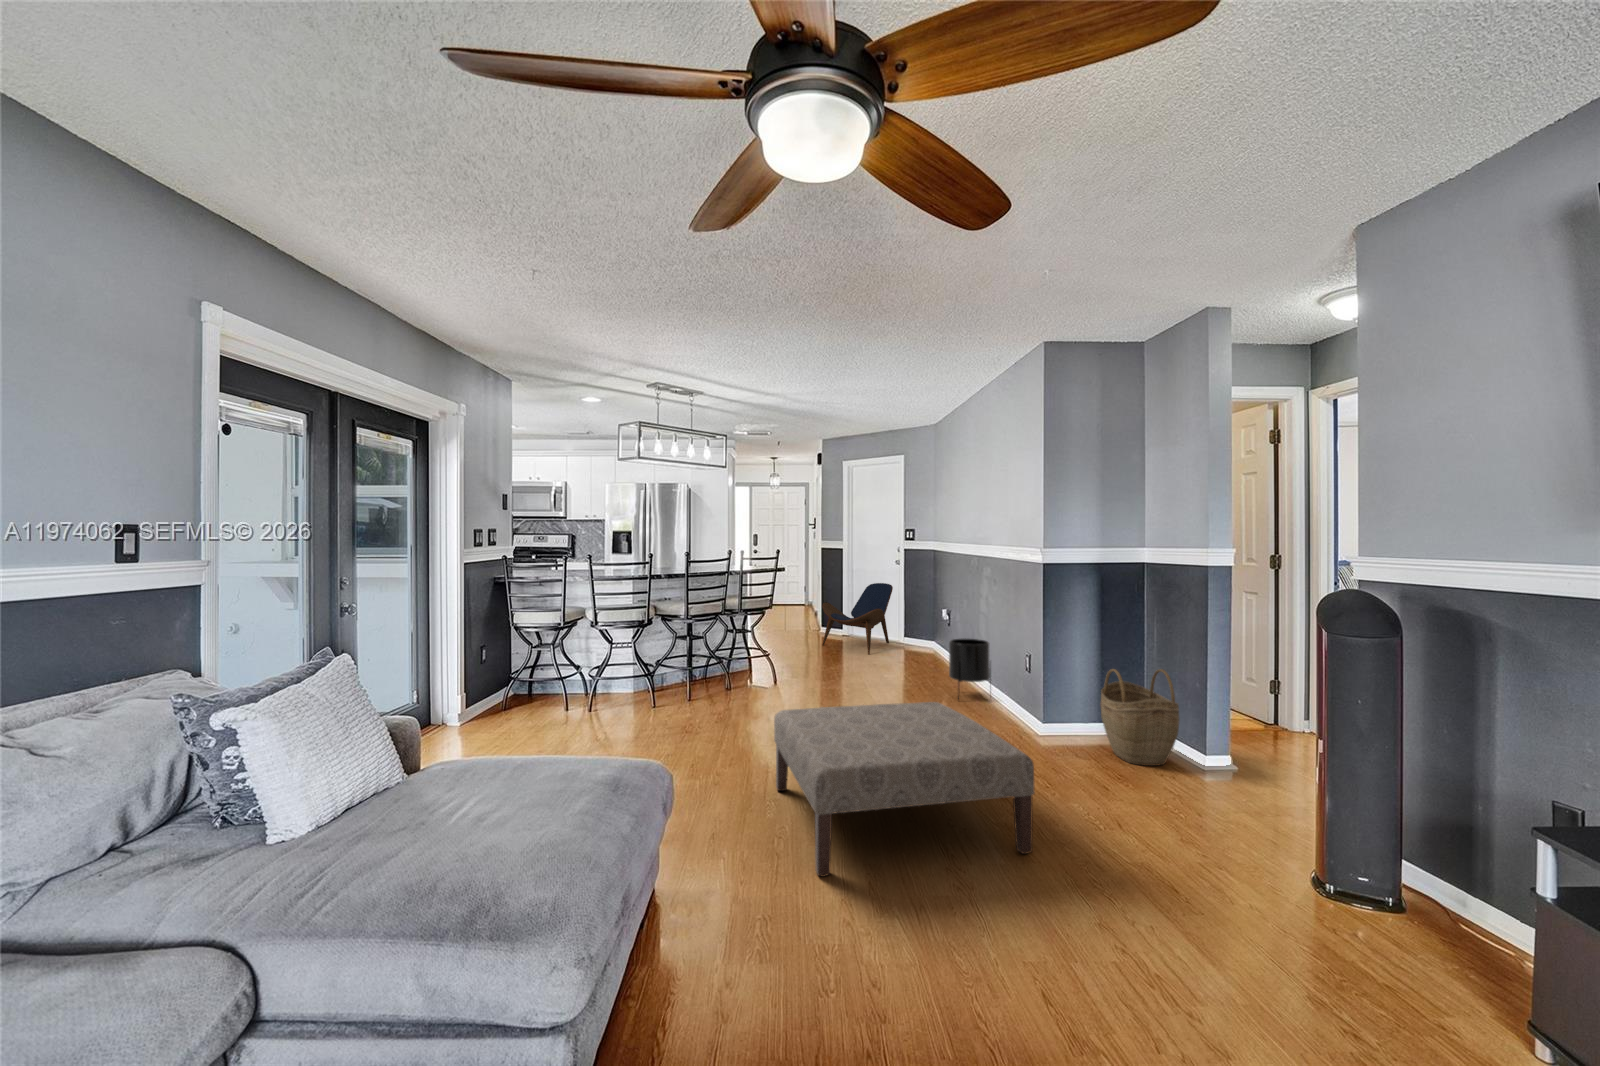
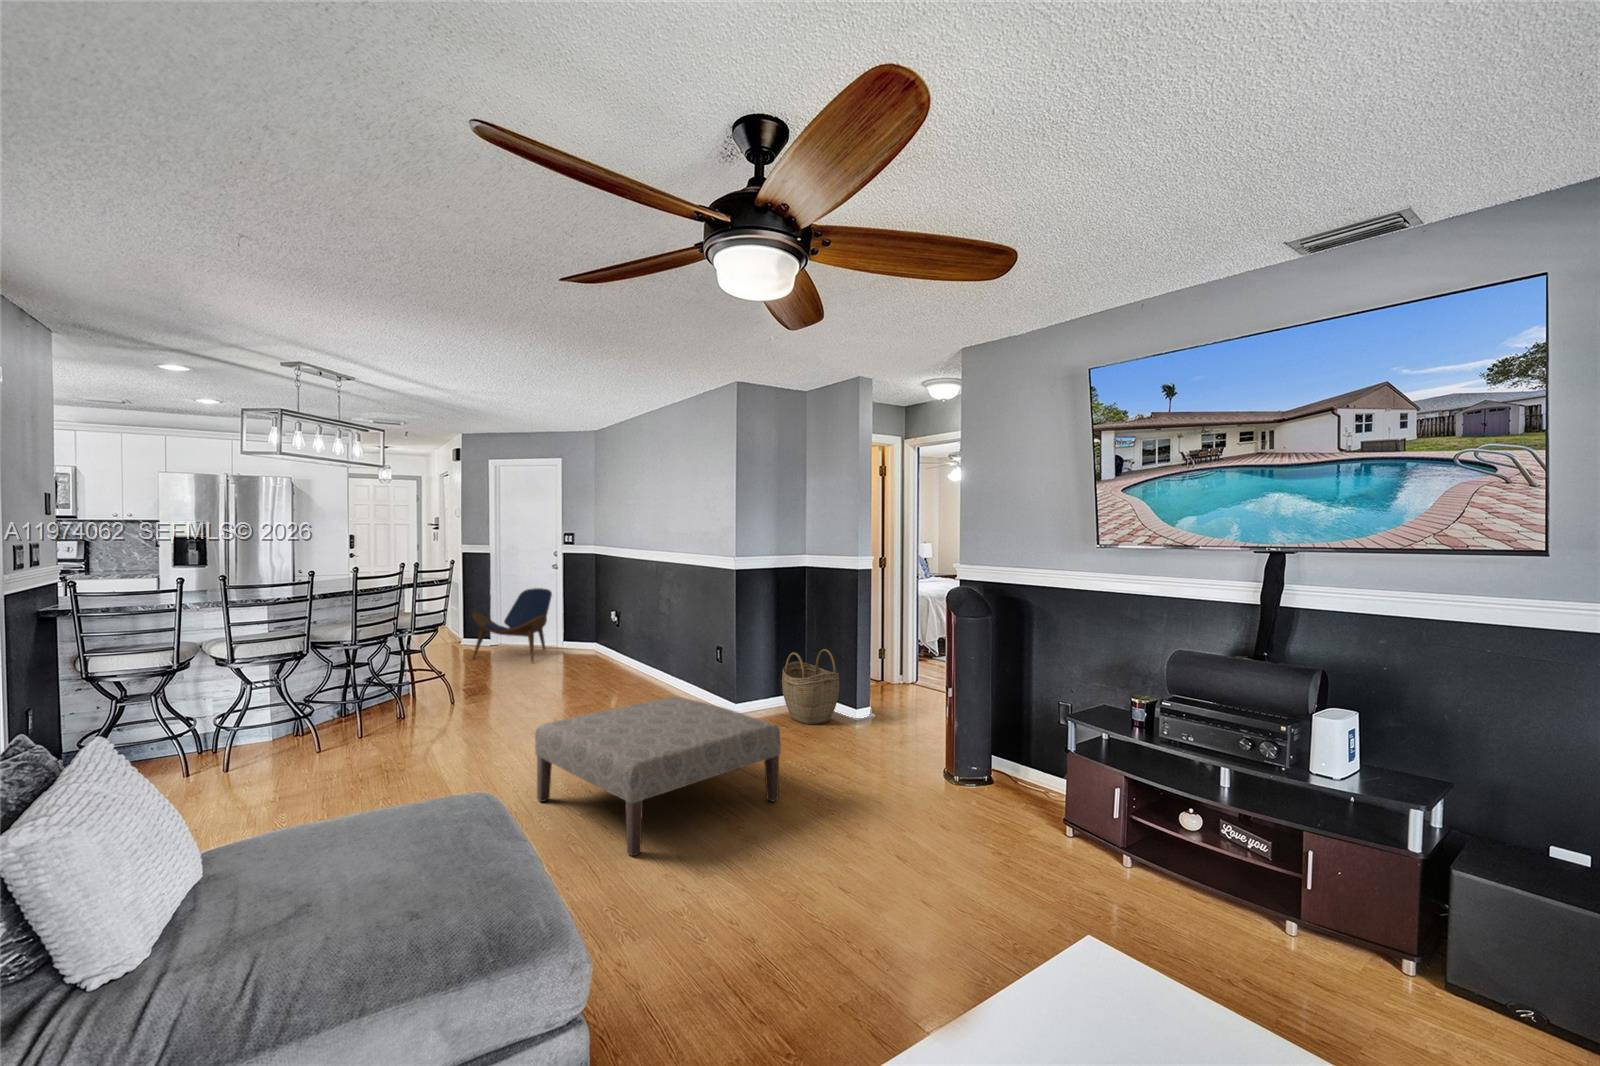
planter: present [949,639,991,683] -> none [639,638,677,697]

